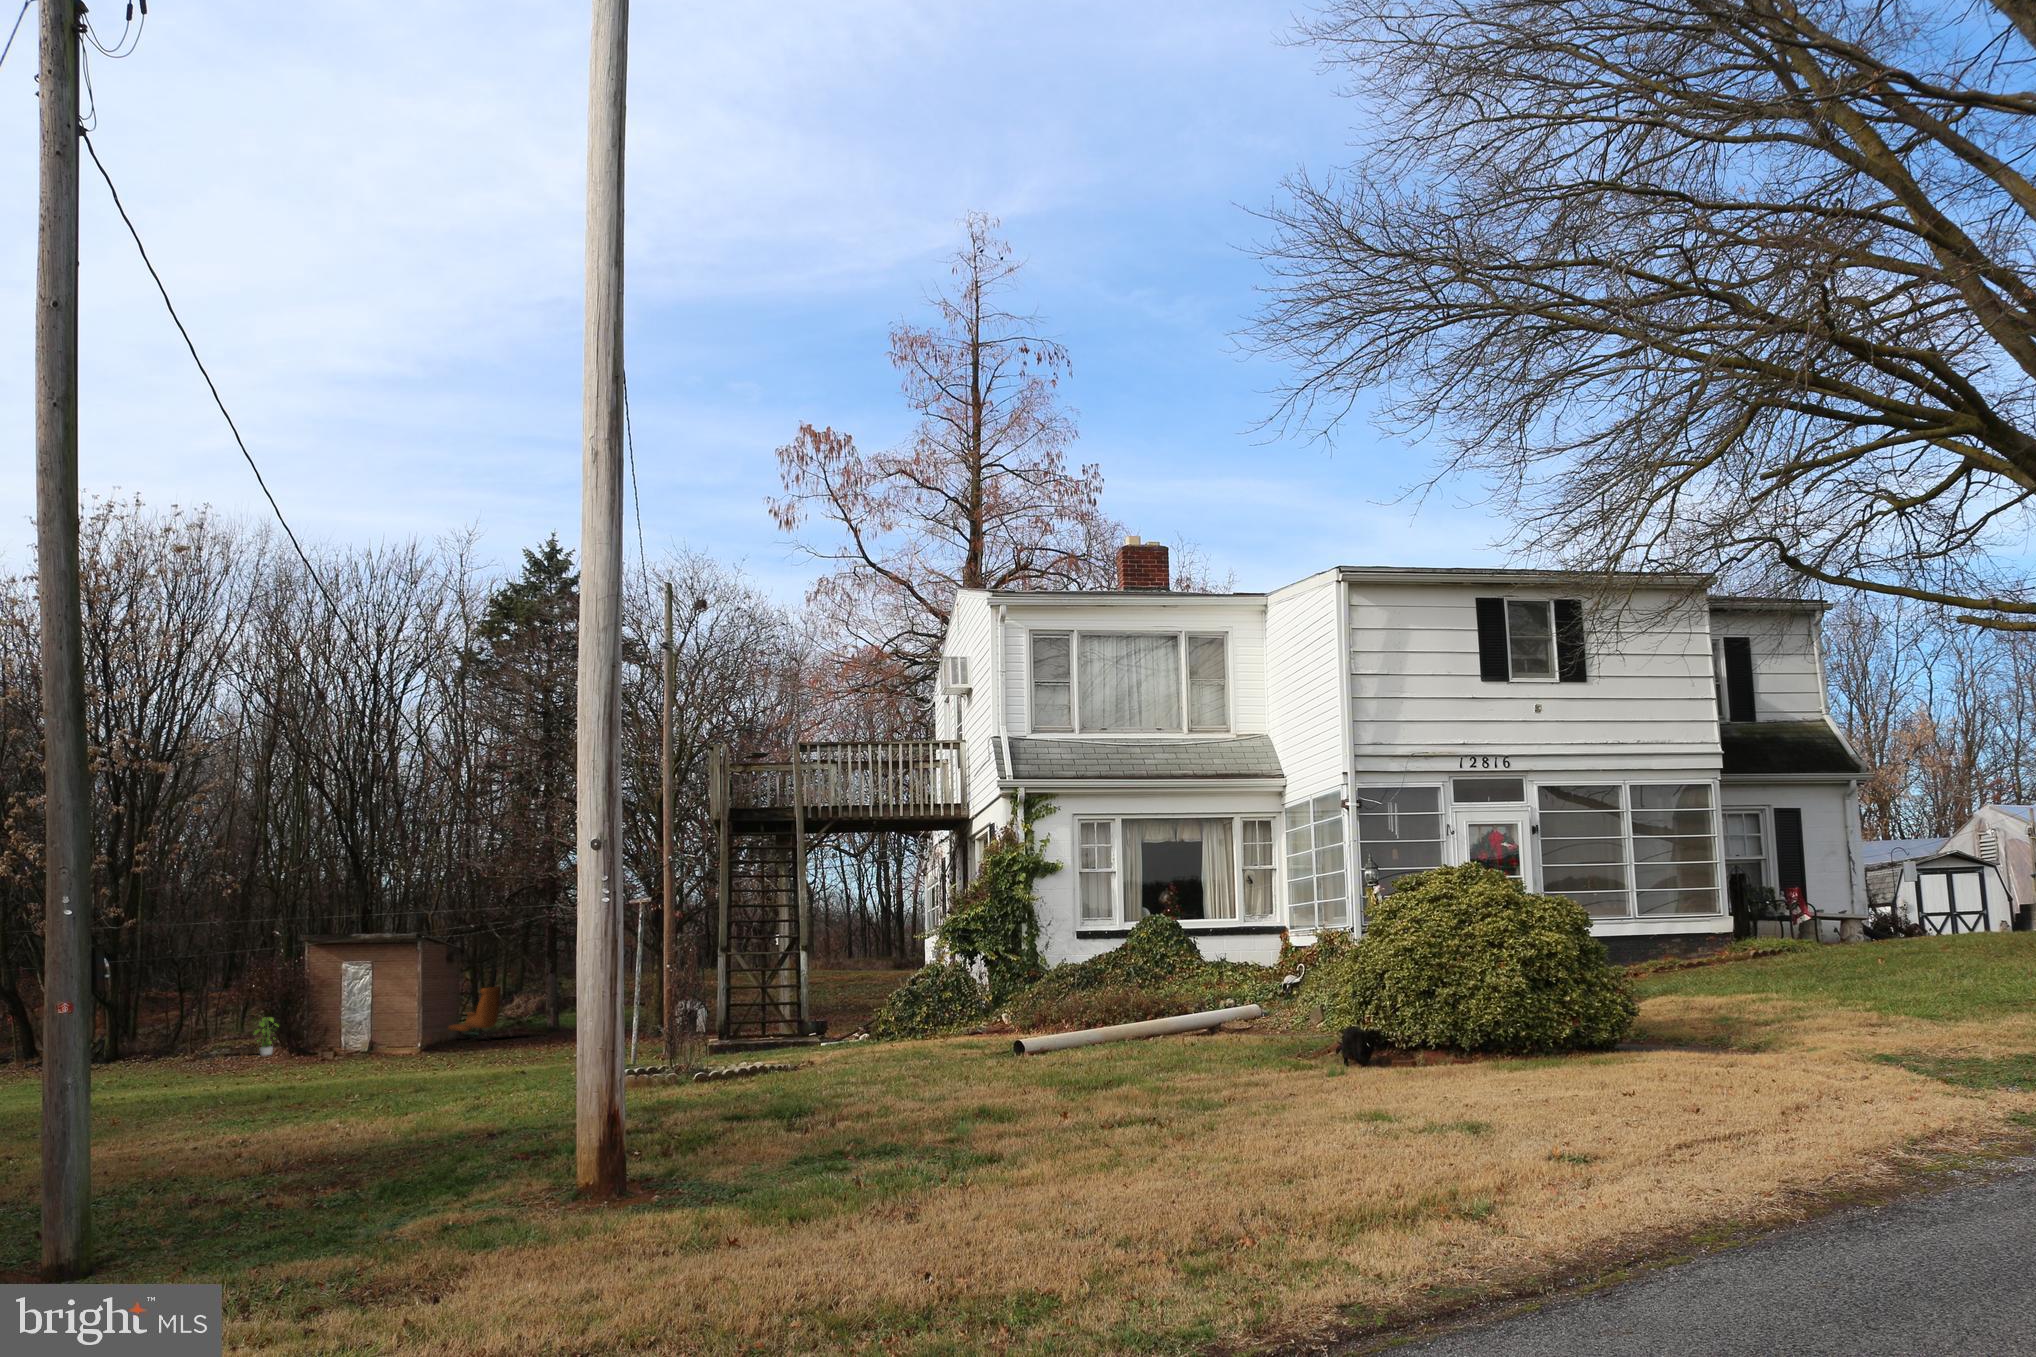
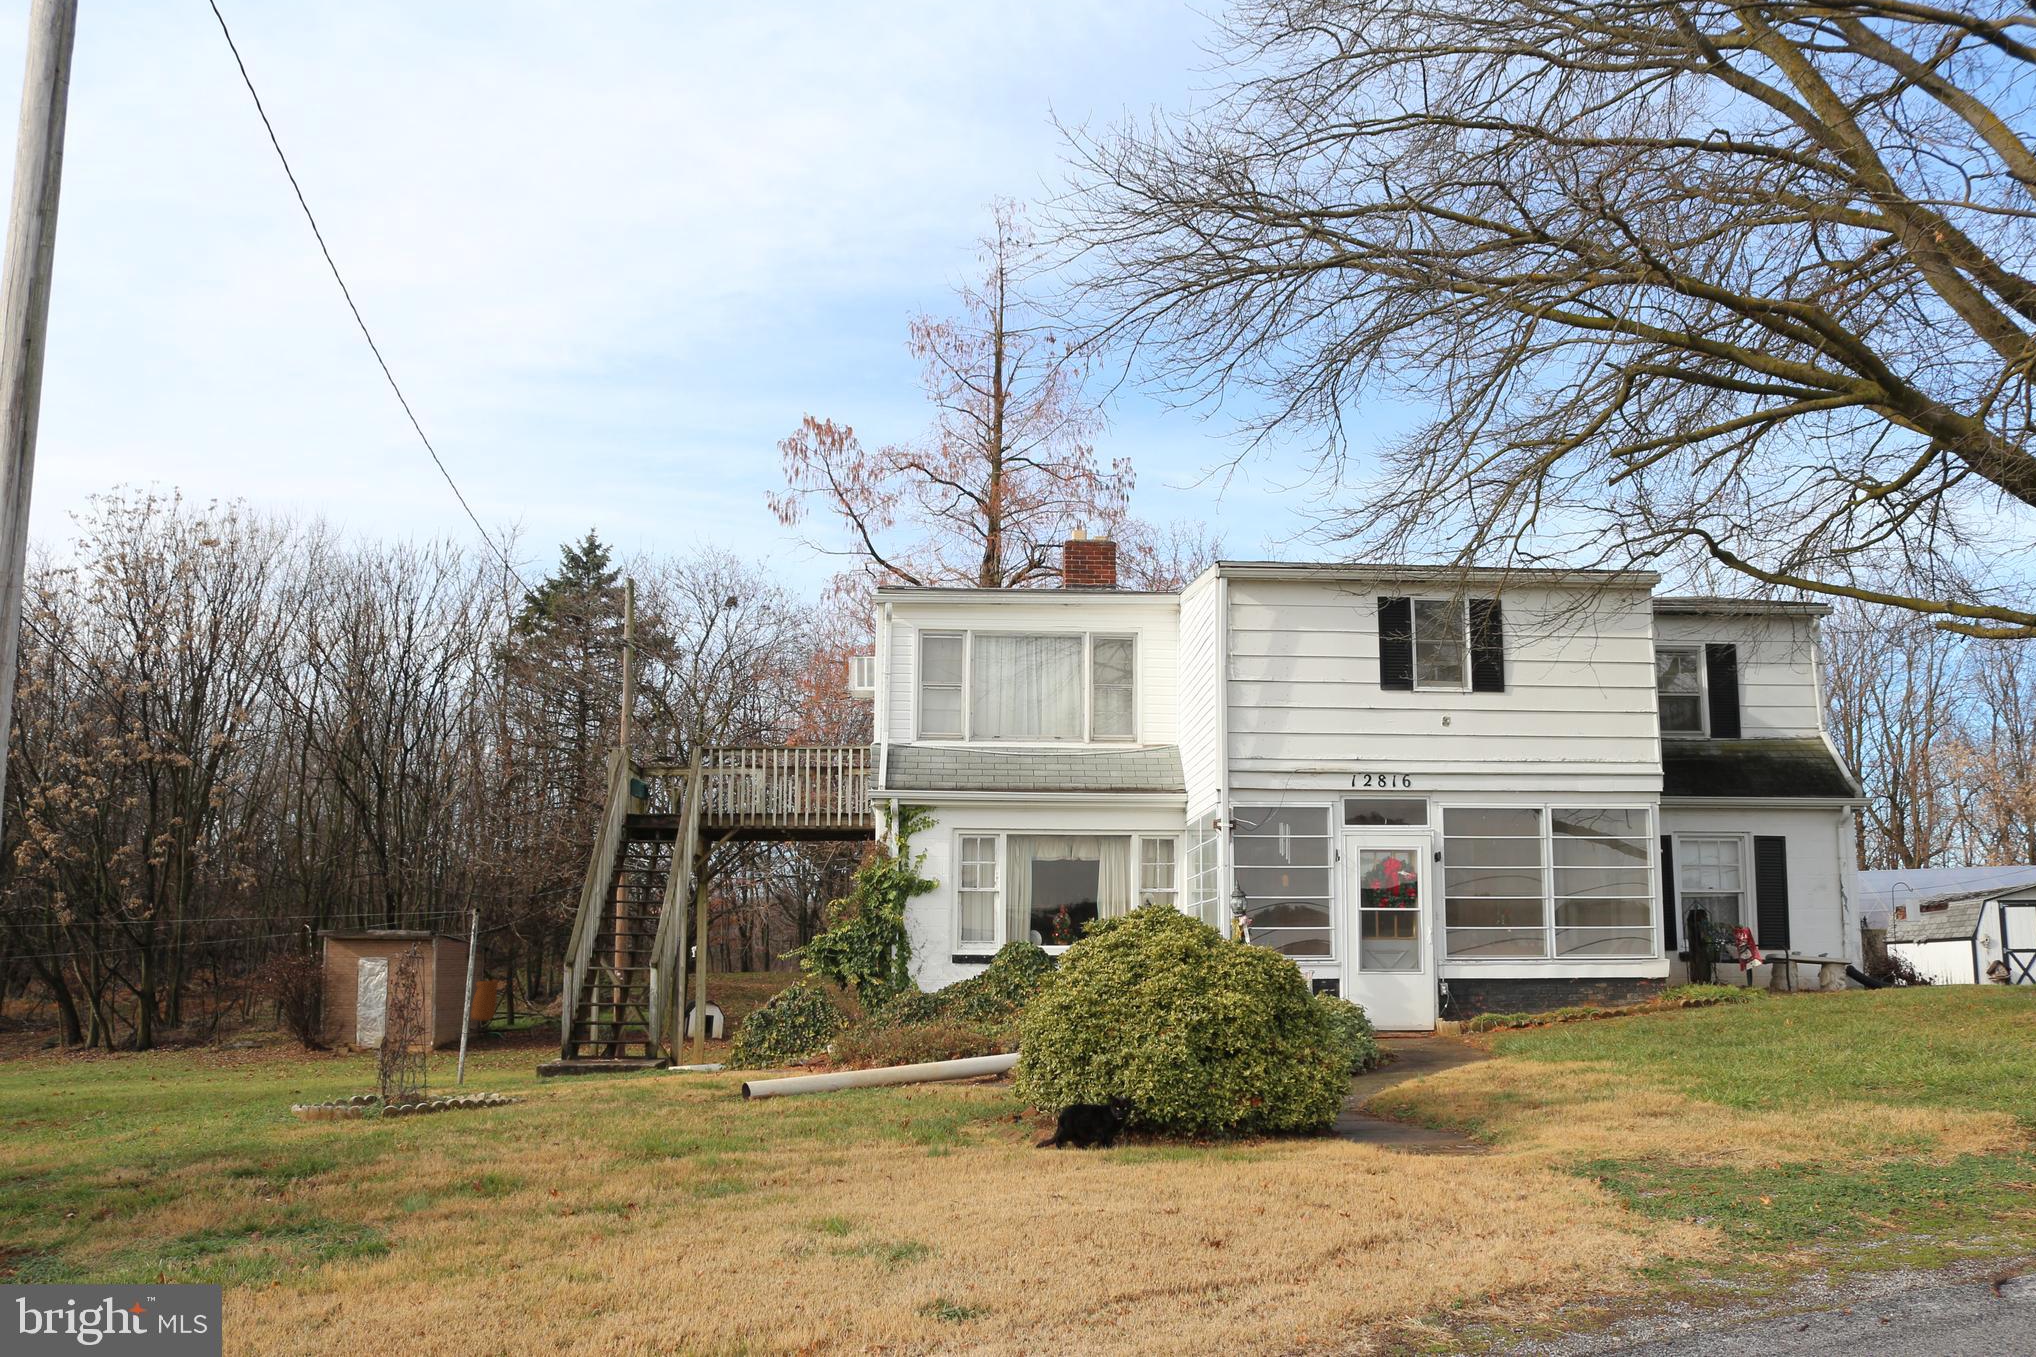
potted plant: present [254,1018,279,1056] -> none [254,1003,279,1041]

